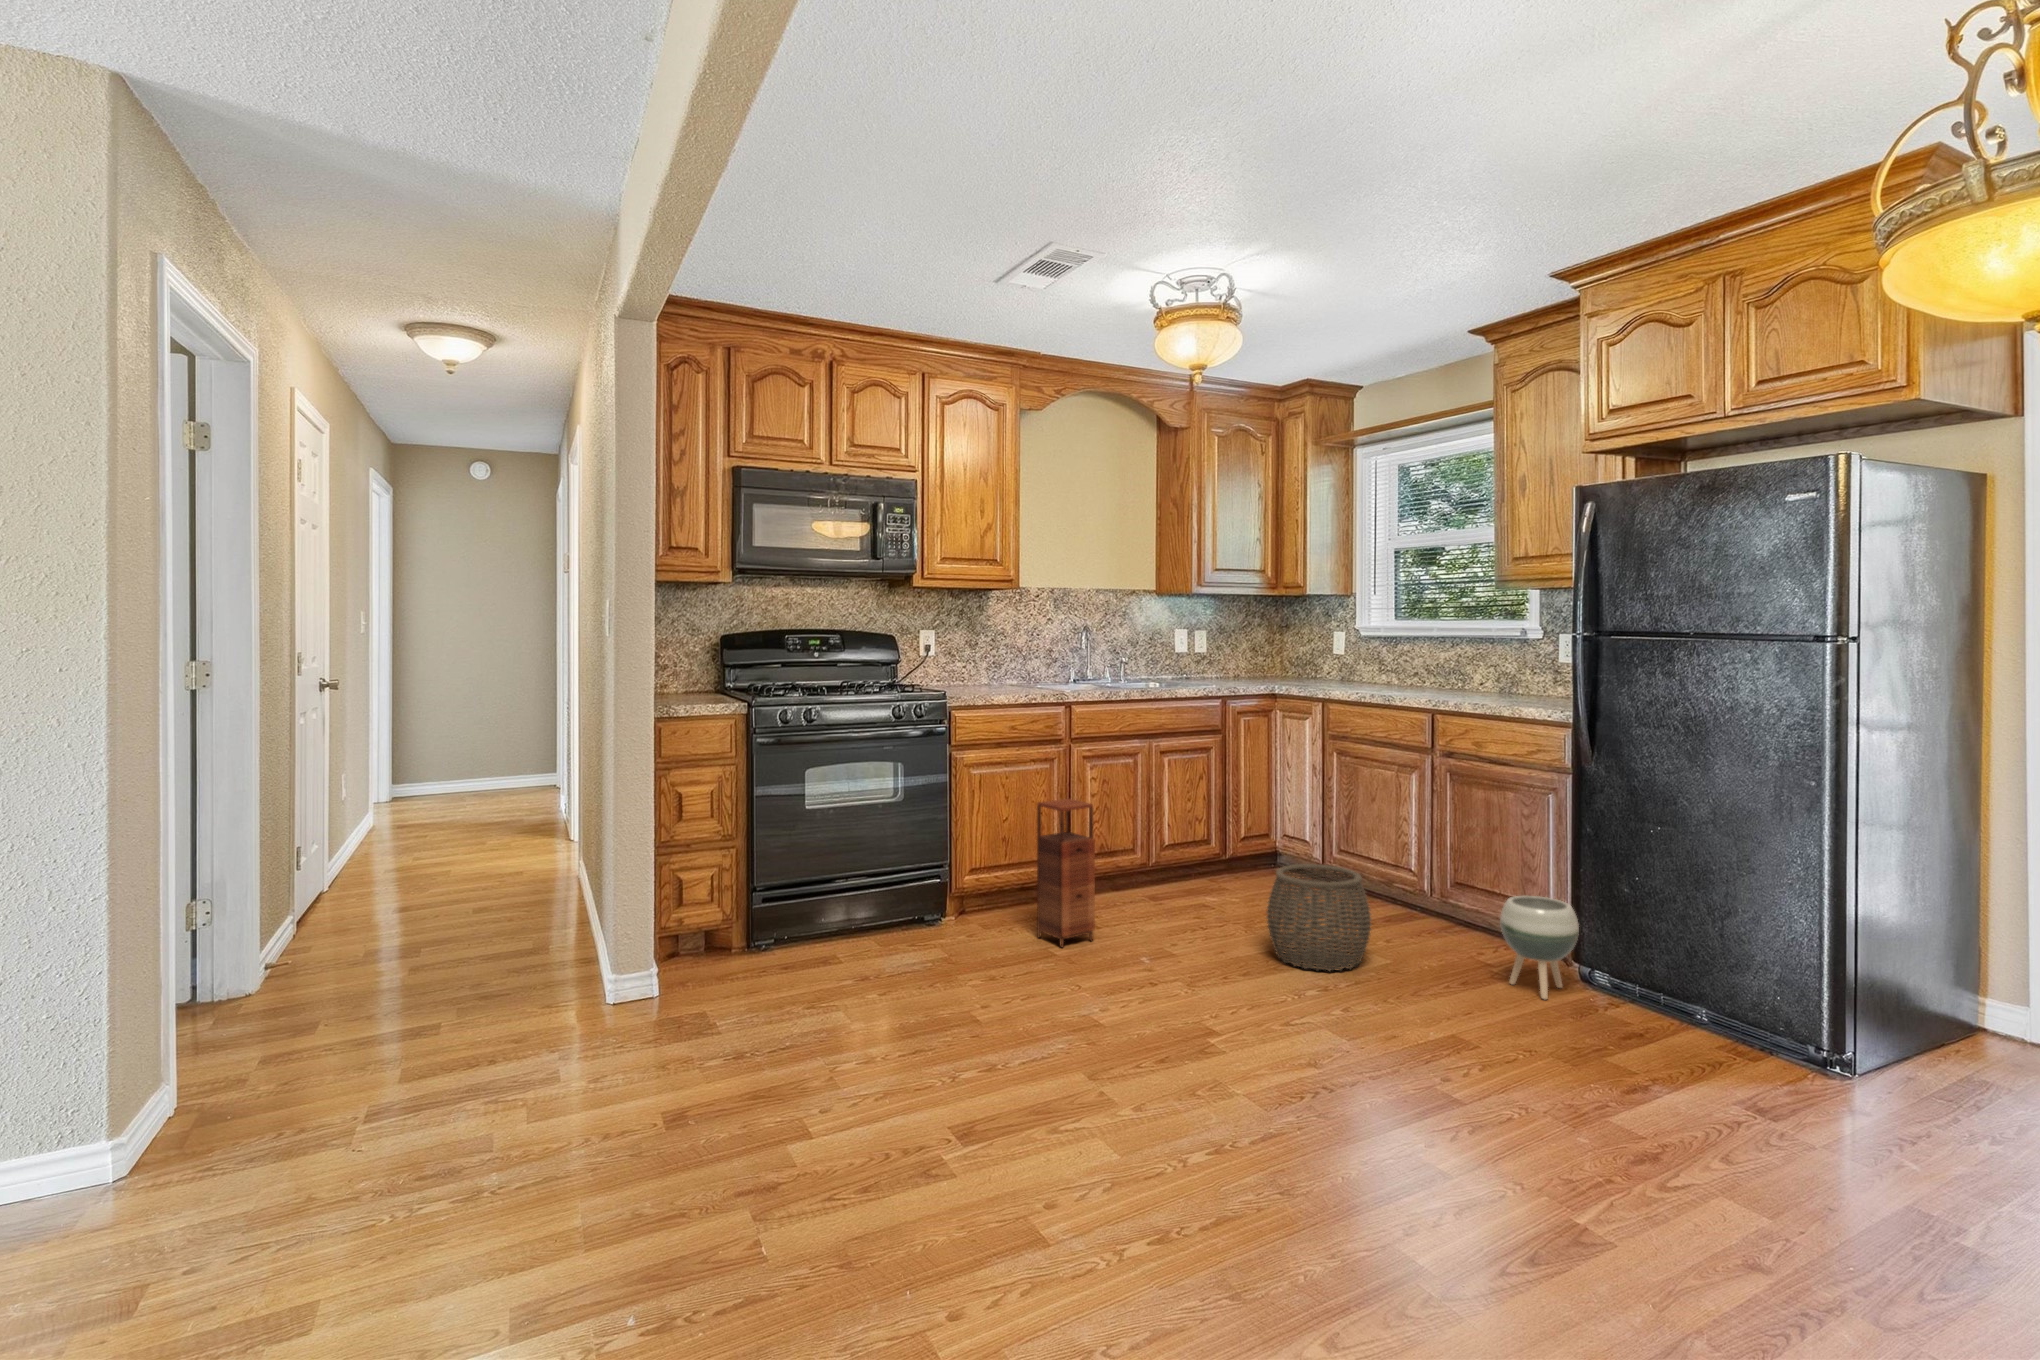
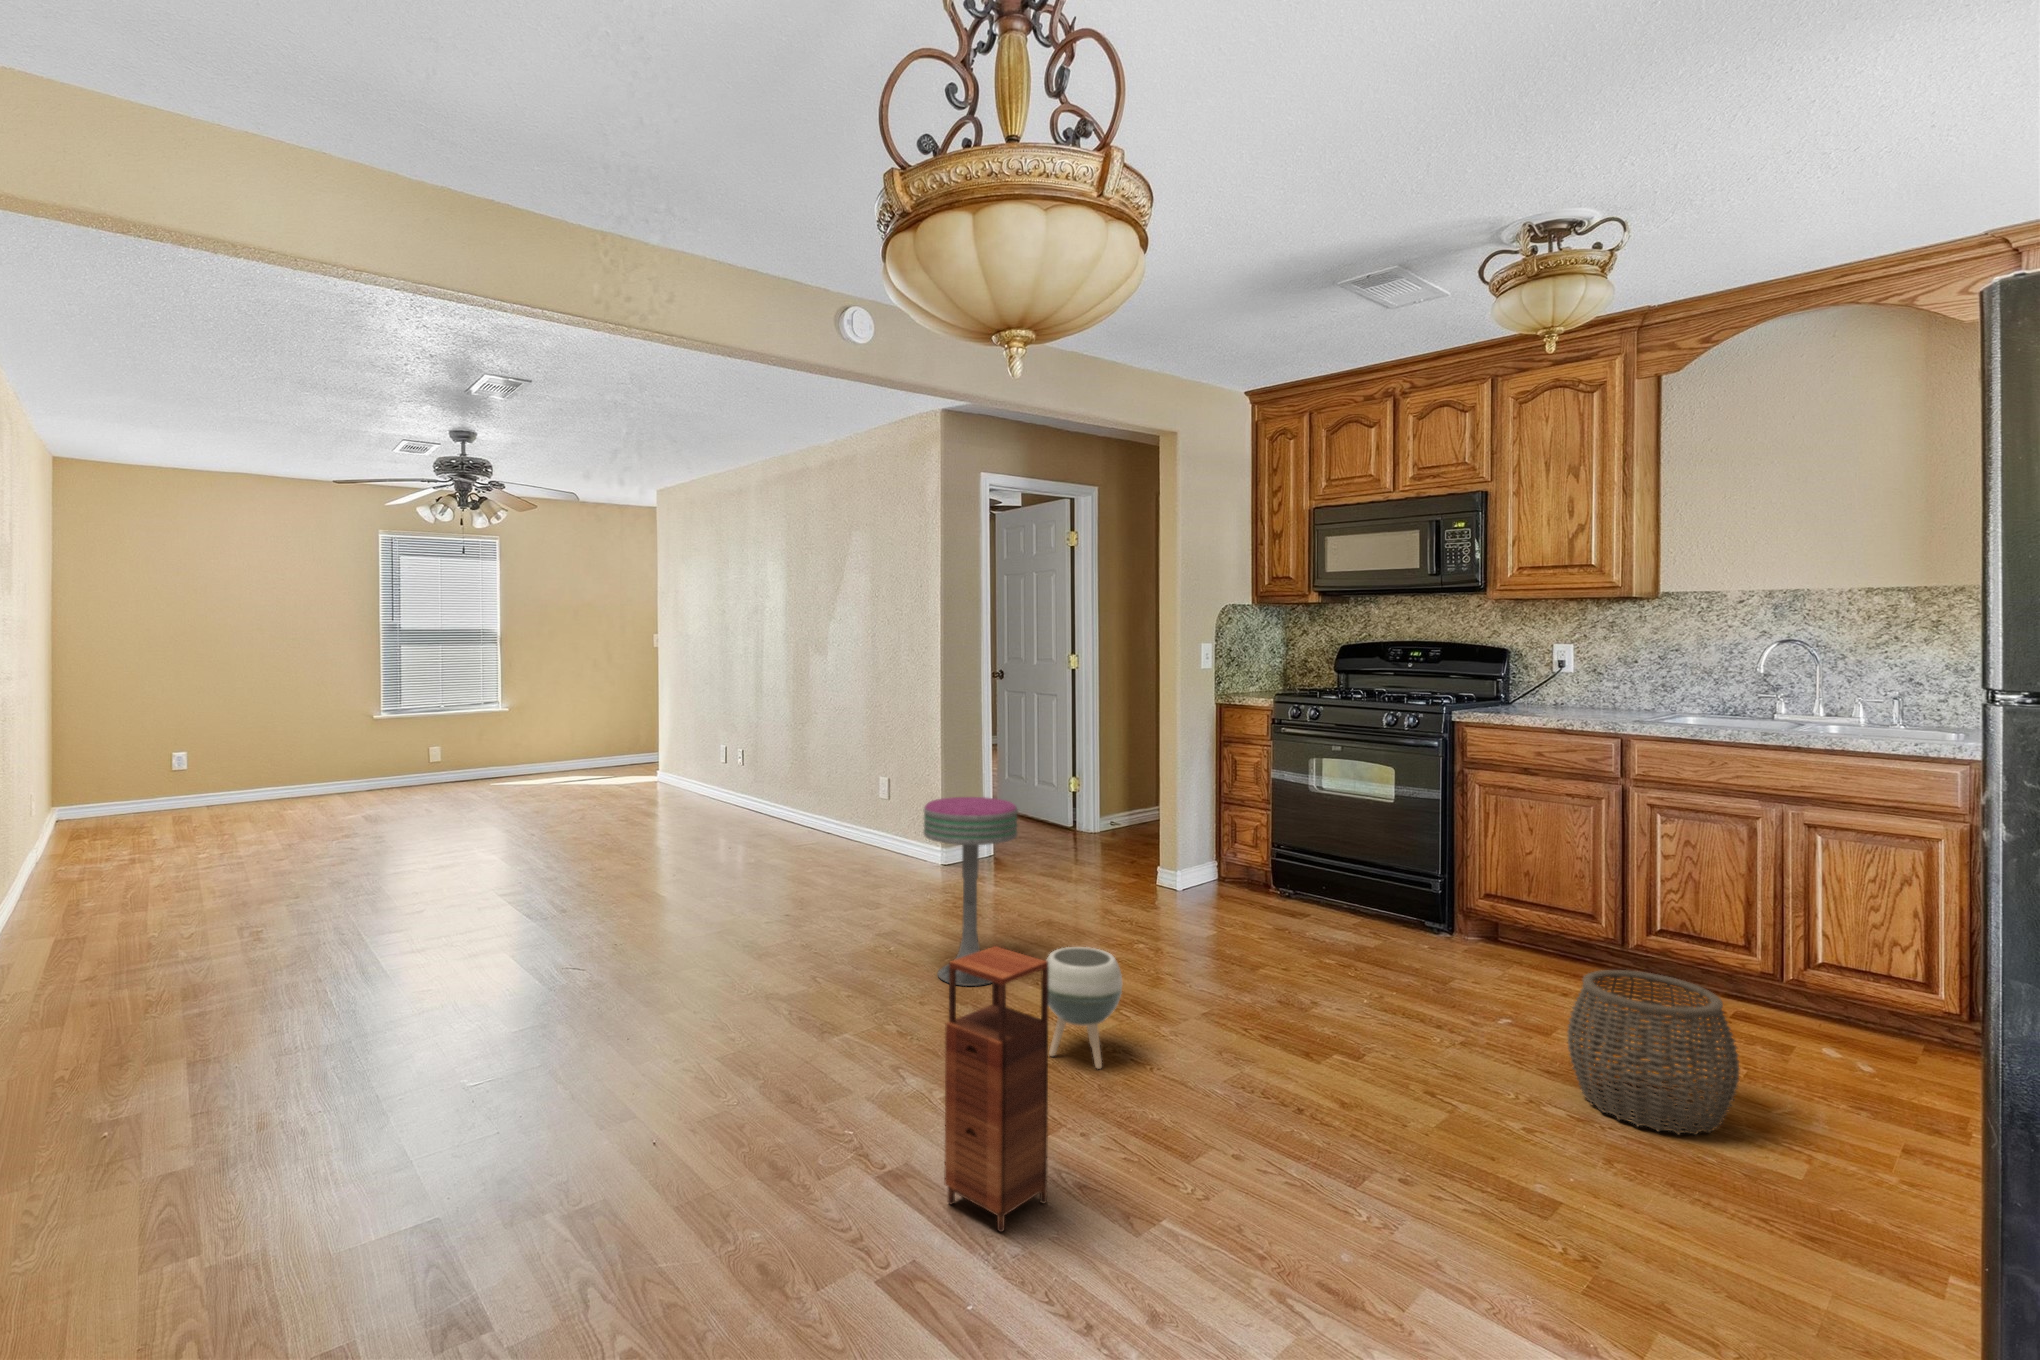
storage cabinet: present [1037,799,1095,948] -> present [945,946,1049,1232]
bar stool: none [826,887,985,1220] -> present [923,797,1018,986]
planter: present [1500,896,1579,999] -> present [1047,947,1122,1069]

